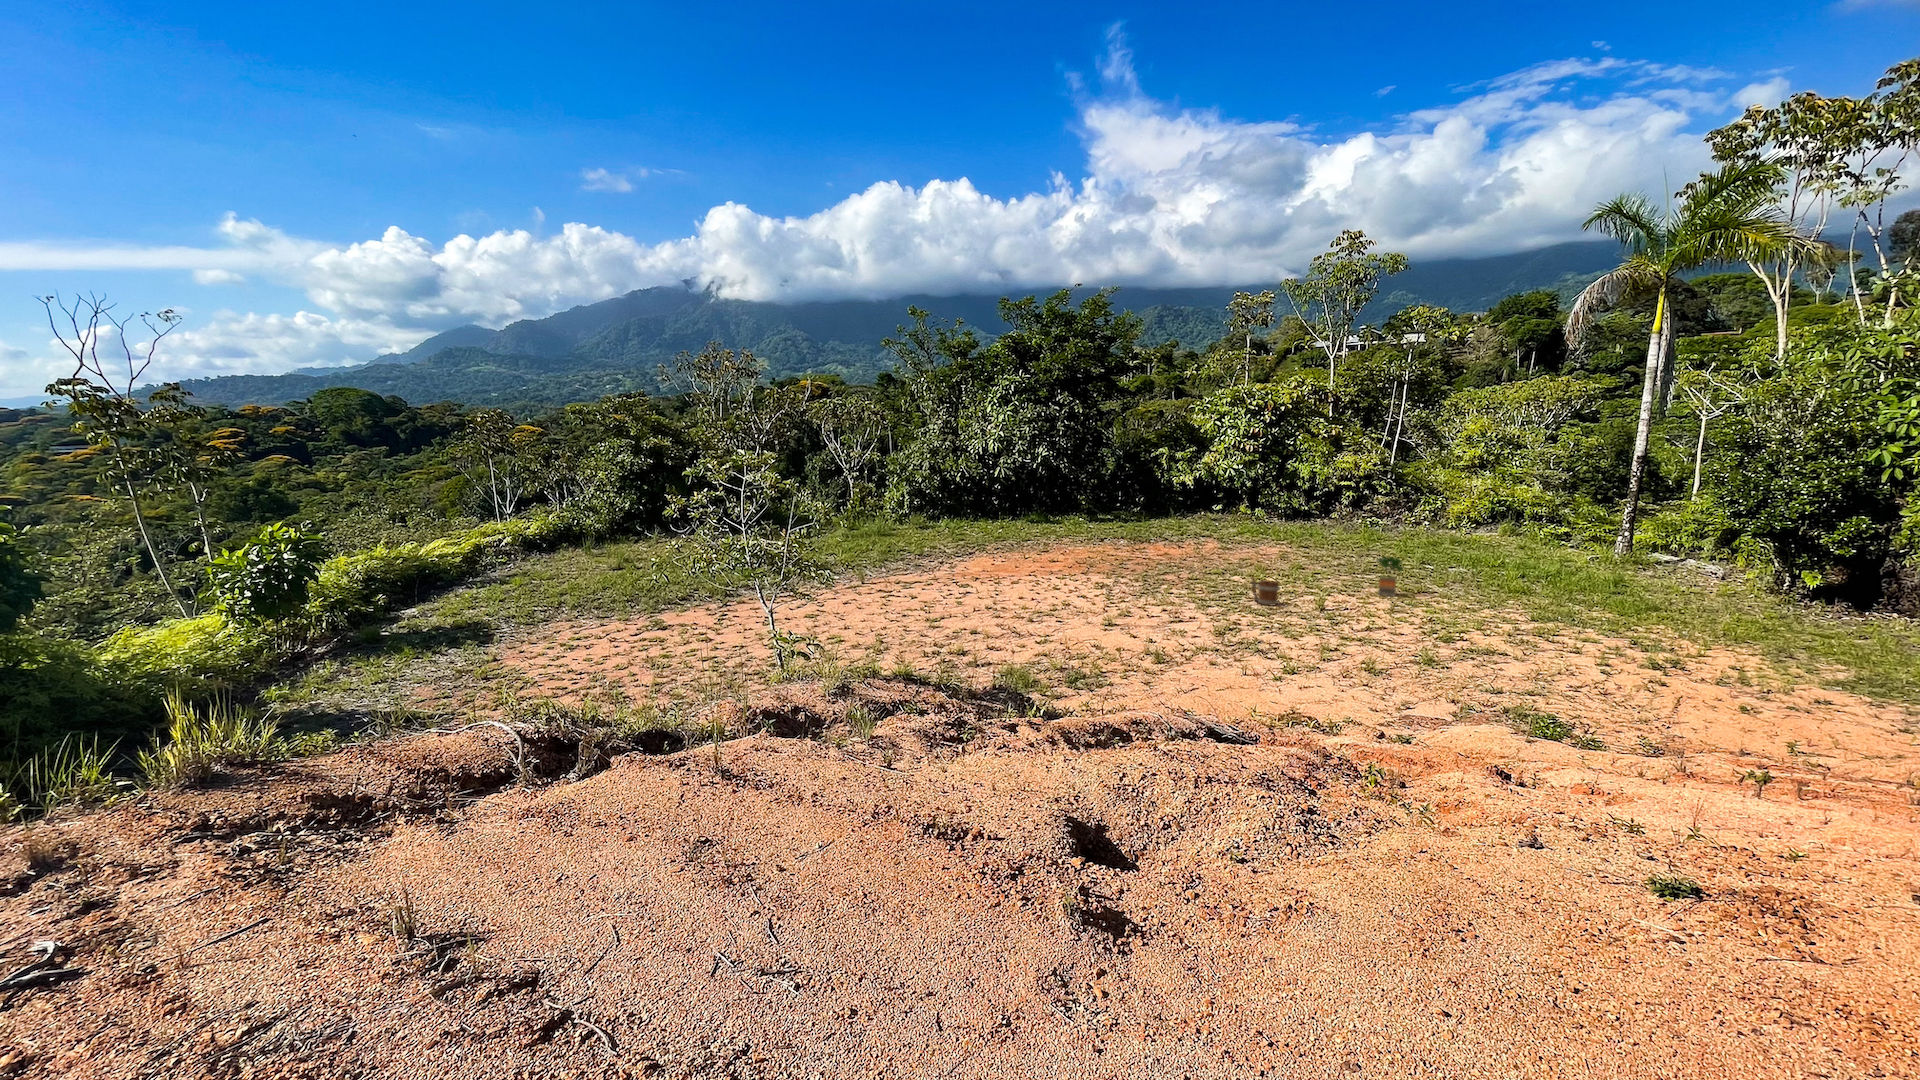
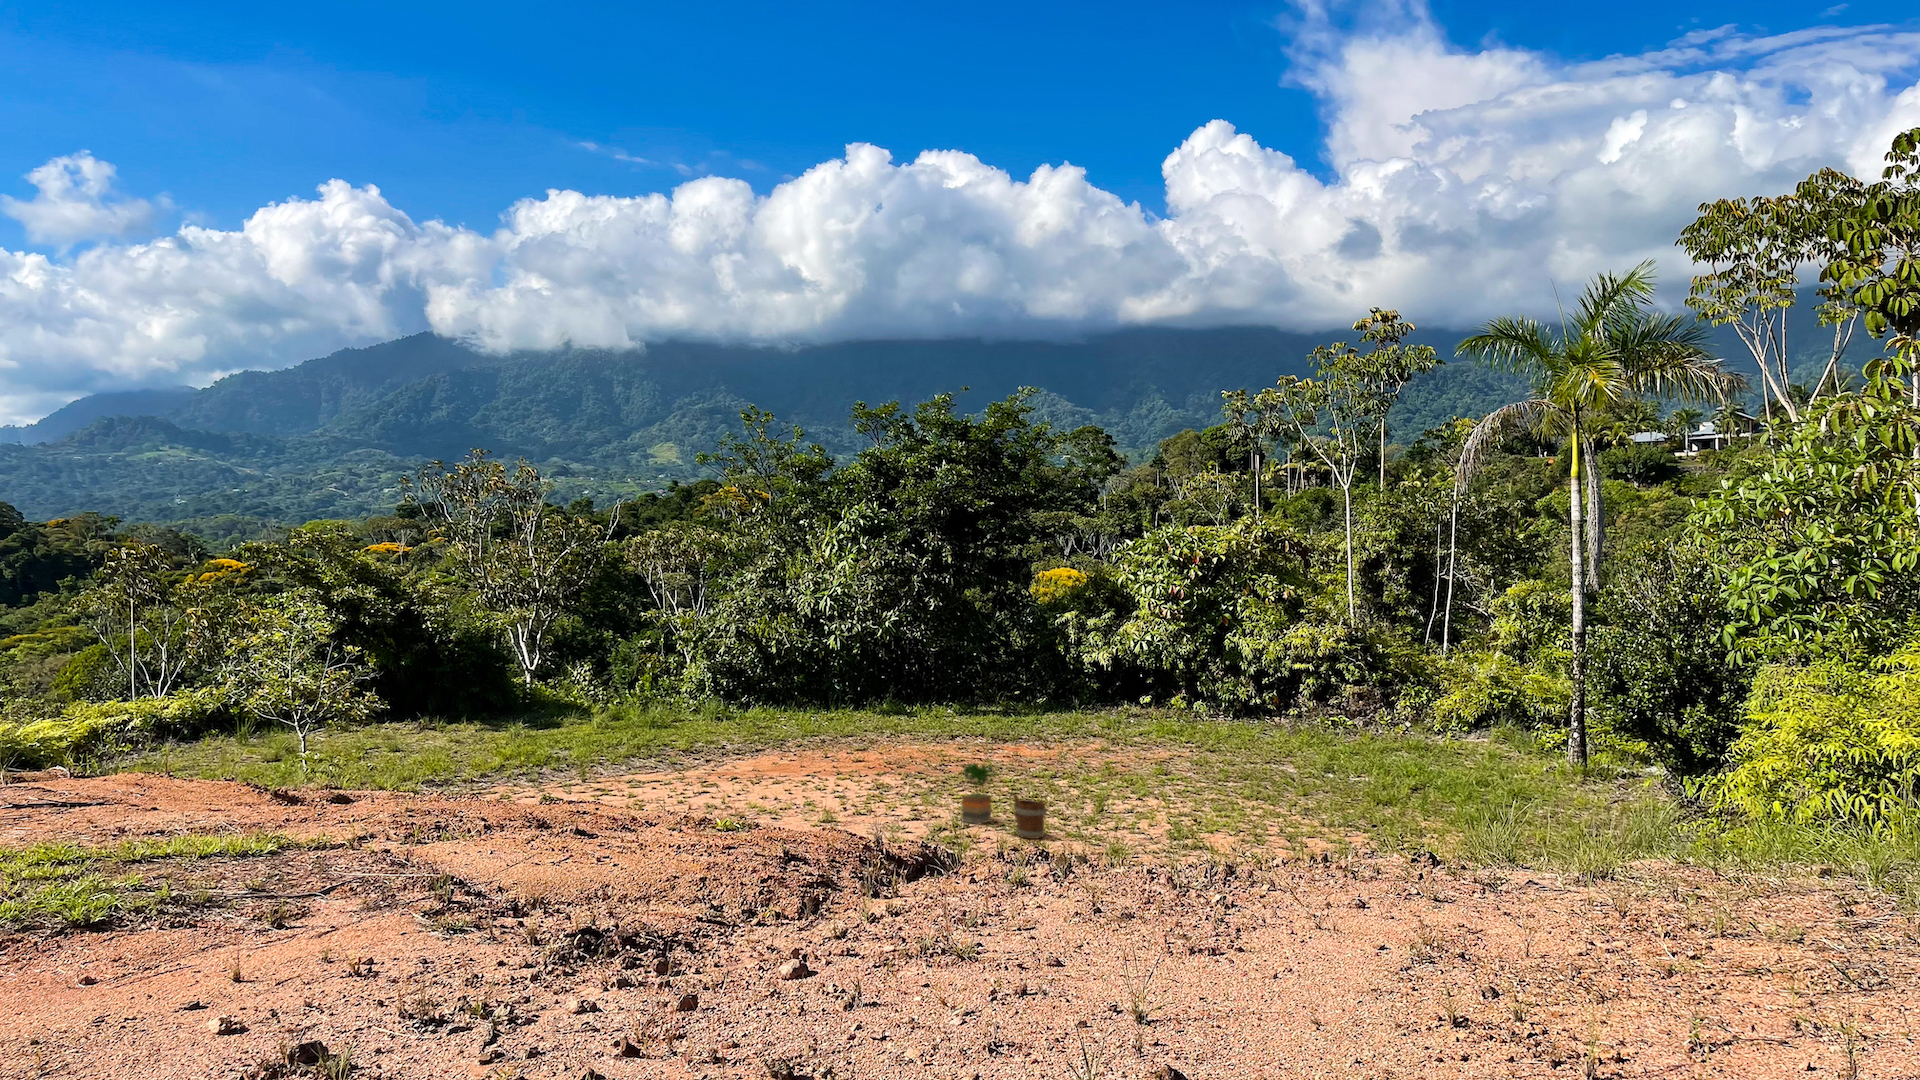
potted tree: present [1377,557,1404,596] -> present [962,764,997,824]

